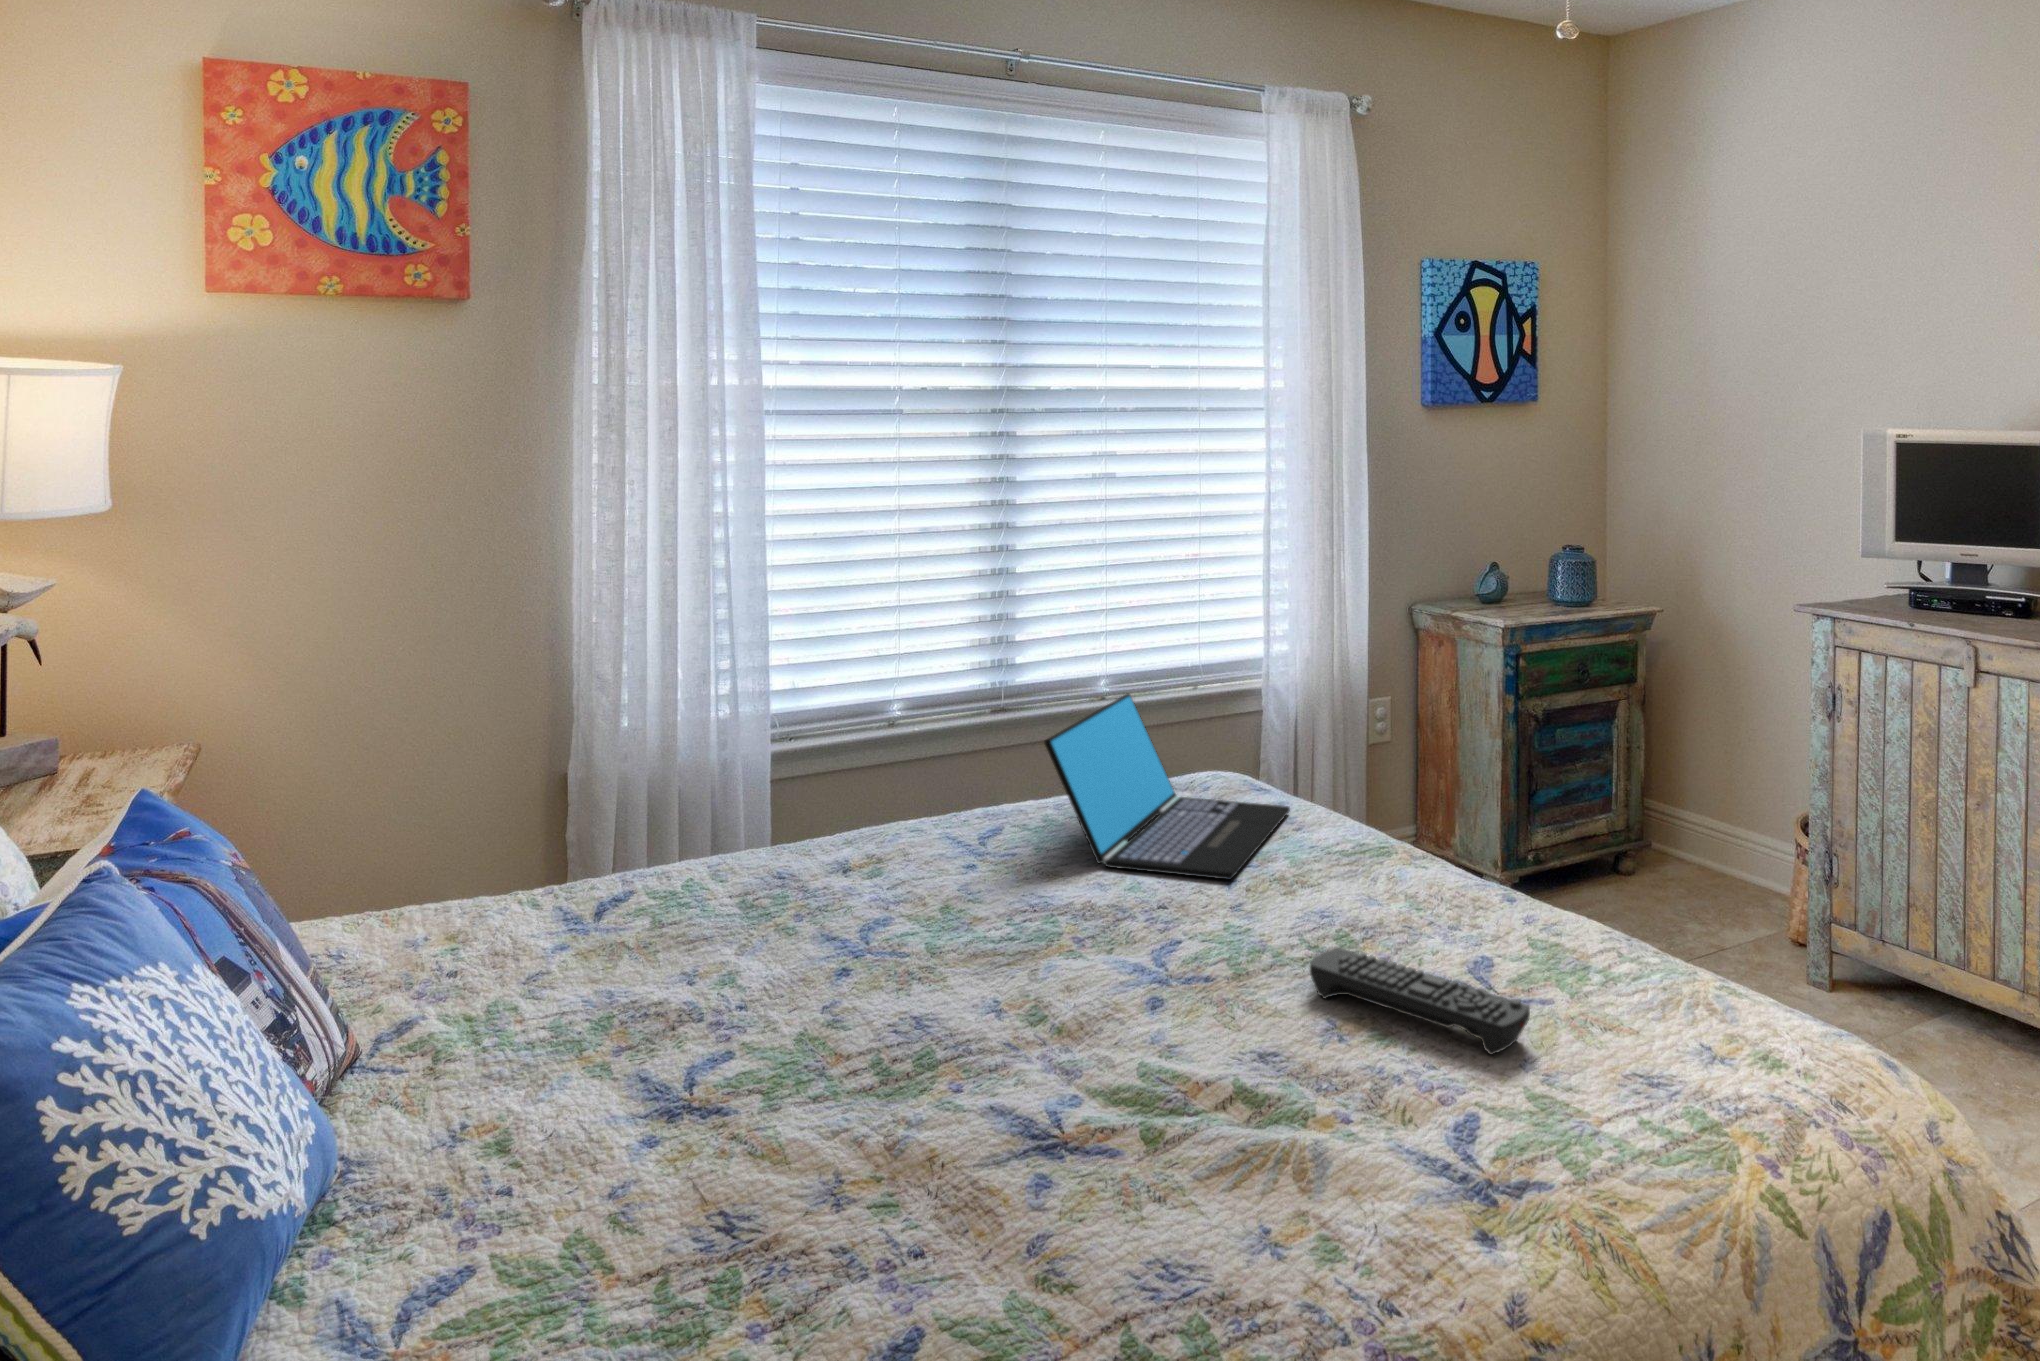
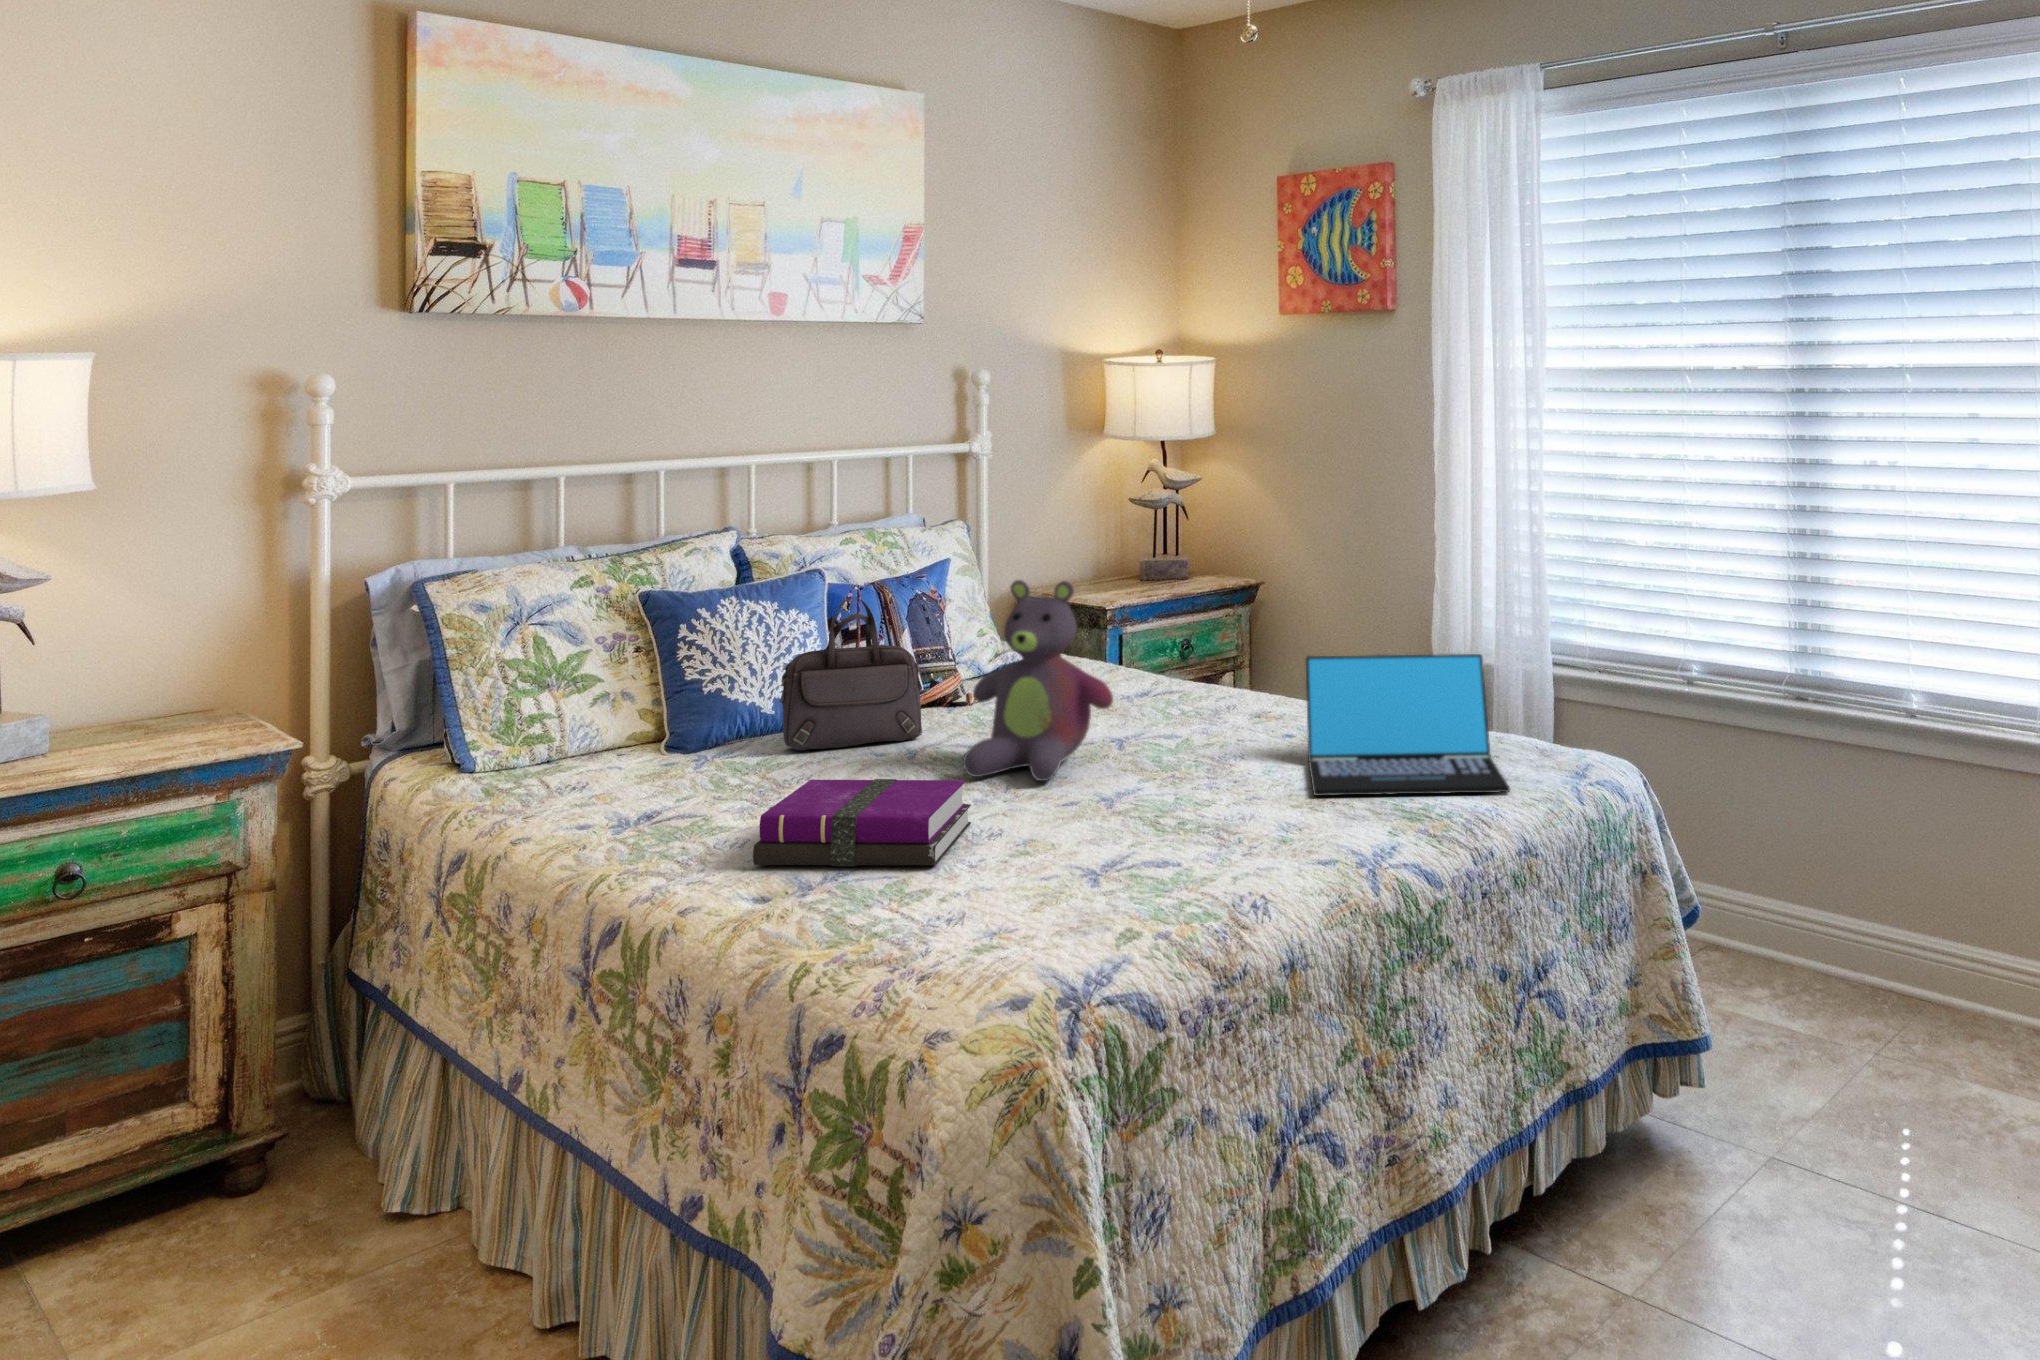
stuffed bear: none [778,702,1035,1063] -> present [963,580,1113,781]
handbag: none [382,848,587,1262] -> present [780,598,922,750]
remote control: present [1310,948,1530,1055] -> none [1033,816,1152,893]
notebook: none [1043,1017,1377,1298] -> present [753,779,971,866]

